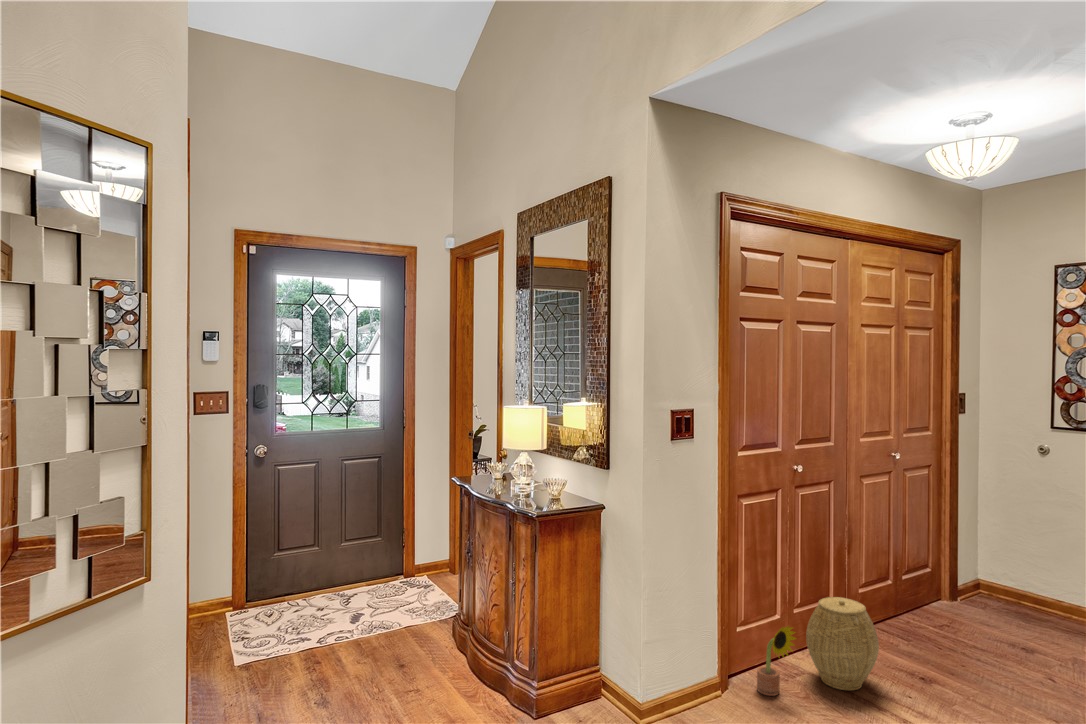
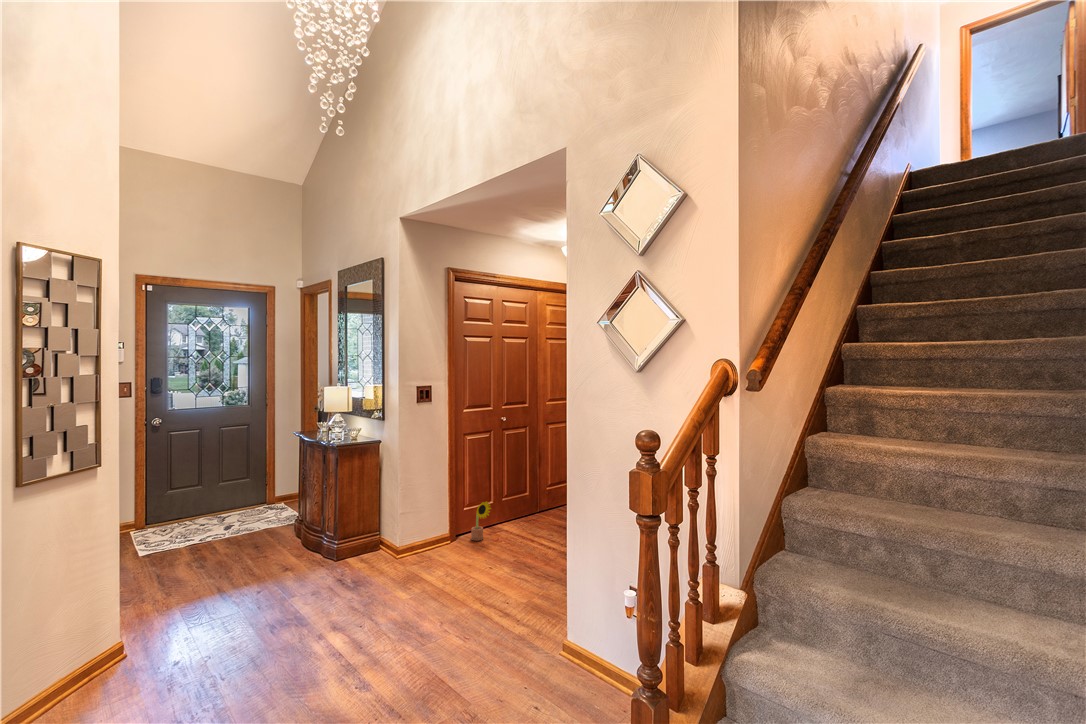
woven basket: present [806,597,879,690] -> none [501,487,537,535]

